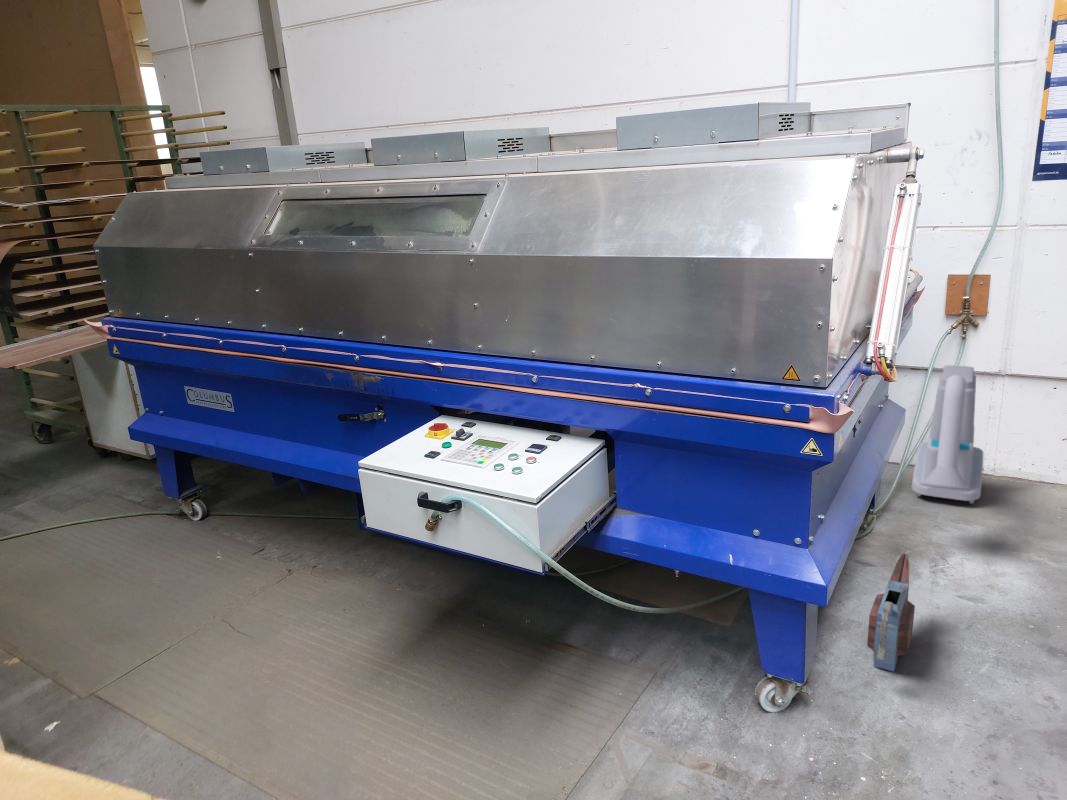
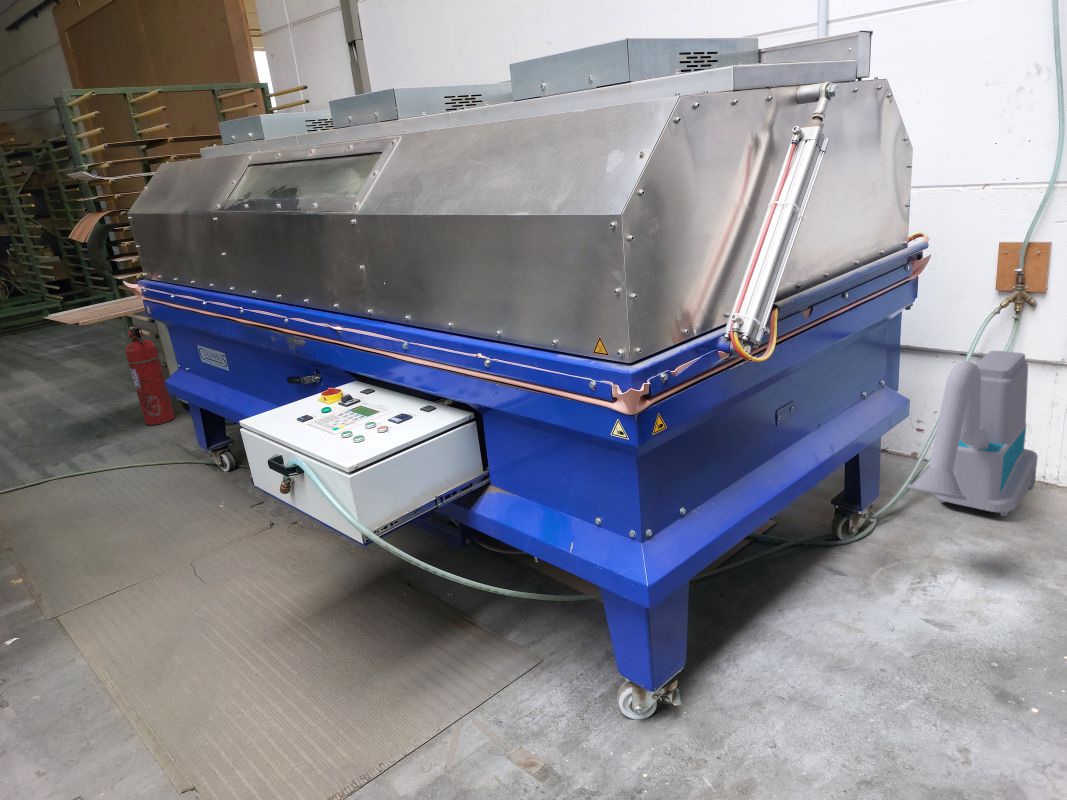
fire extinguisher: none [38,368,95,477] -> present [125,327,175,425]
watering can: present [867,553,915,672] -> none [759,563,846,697]

